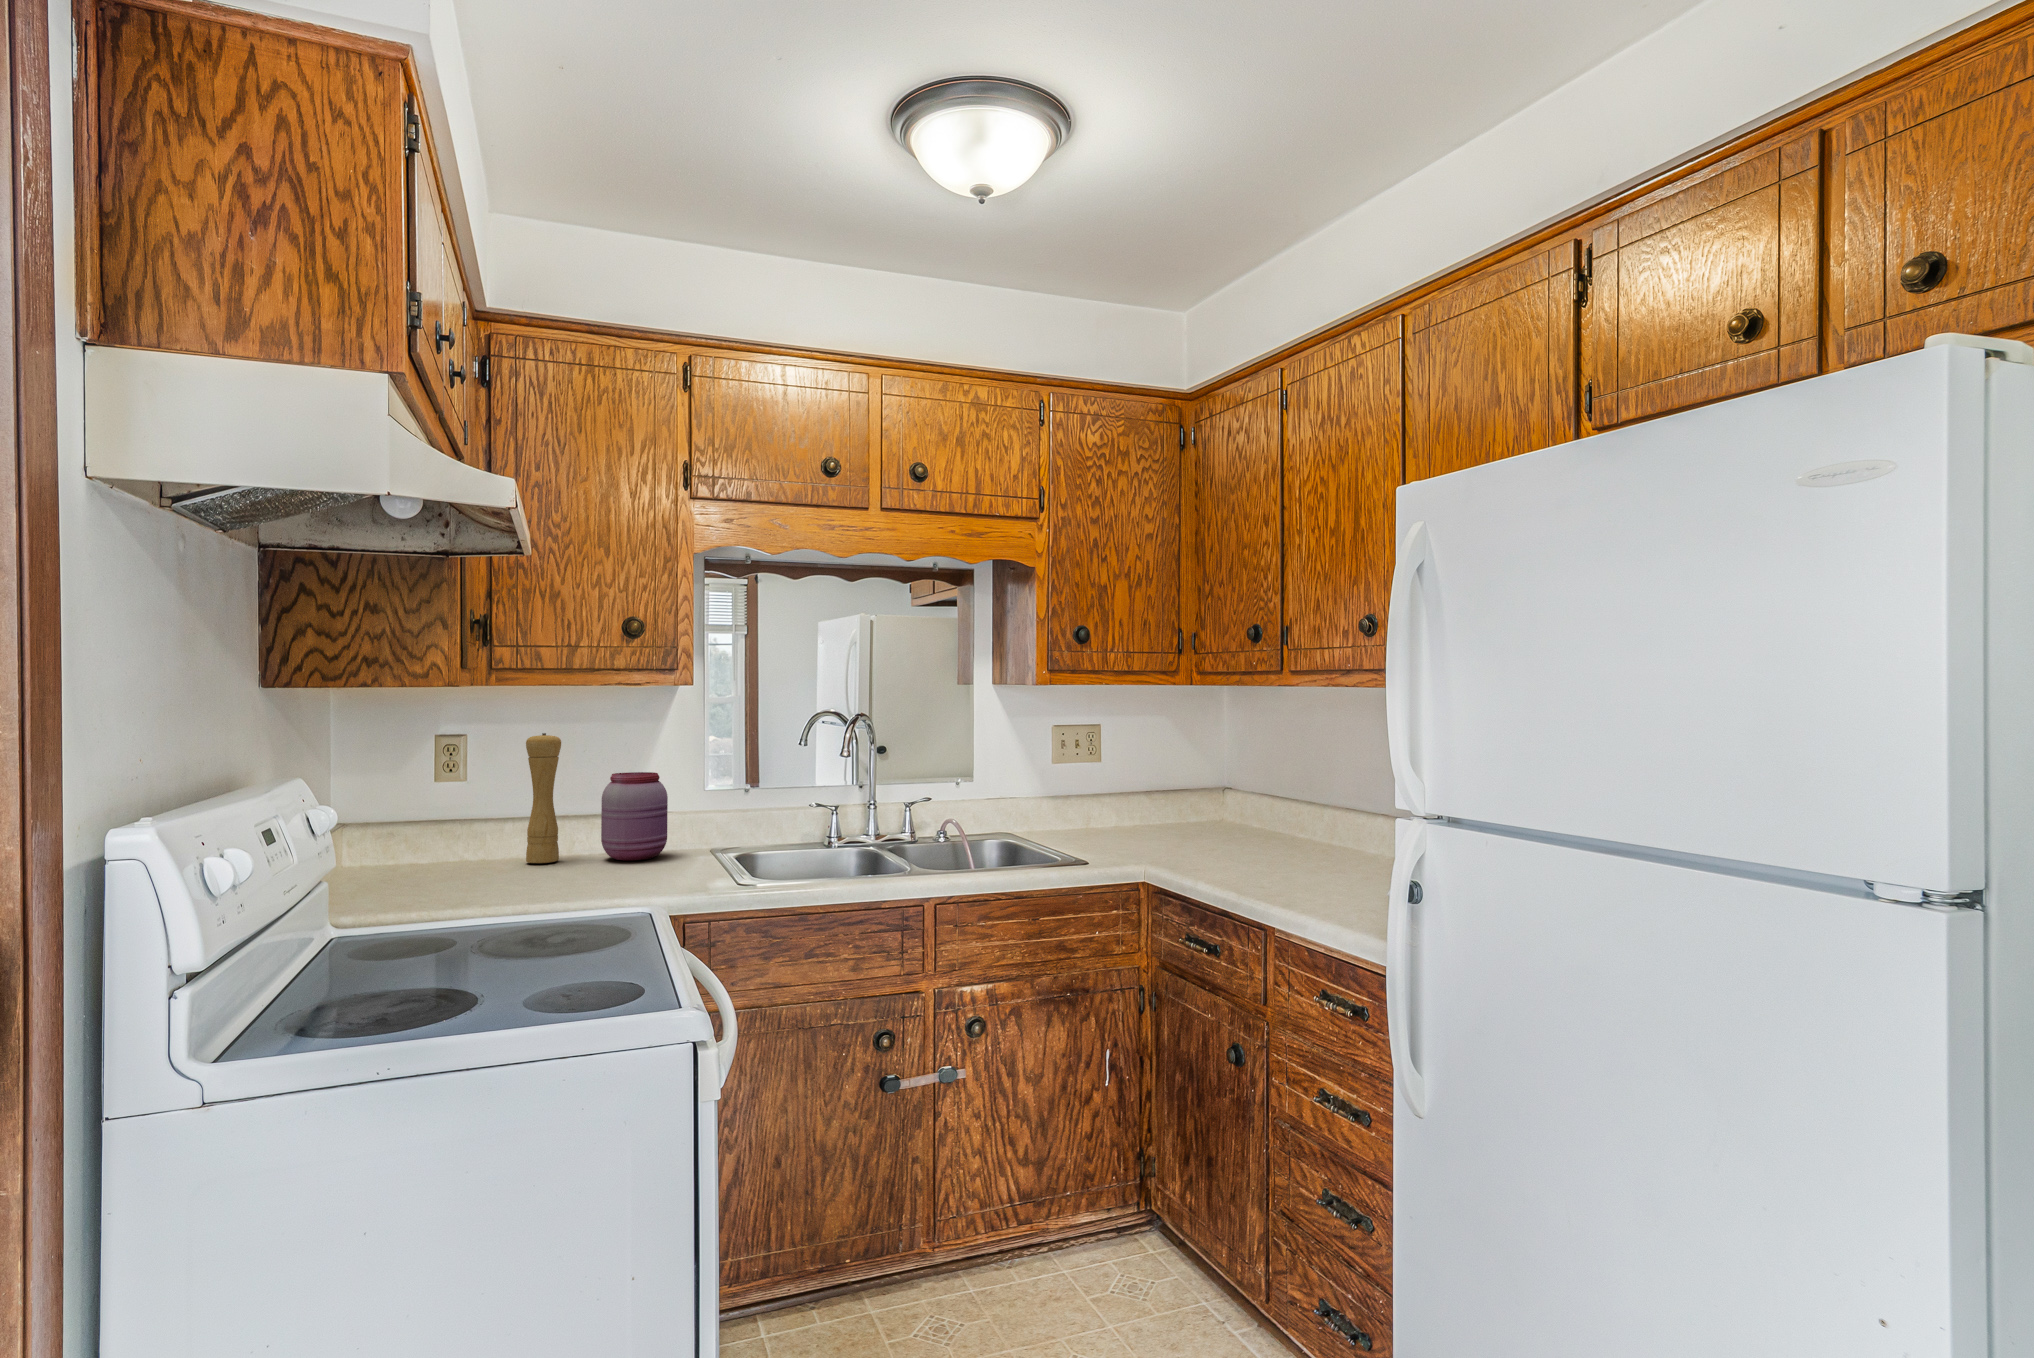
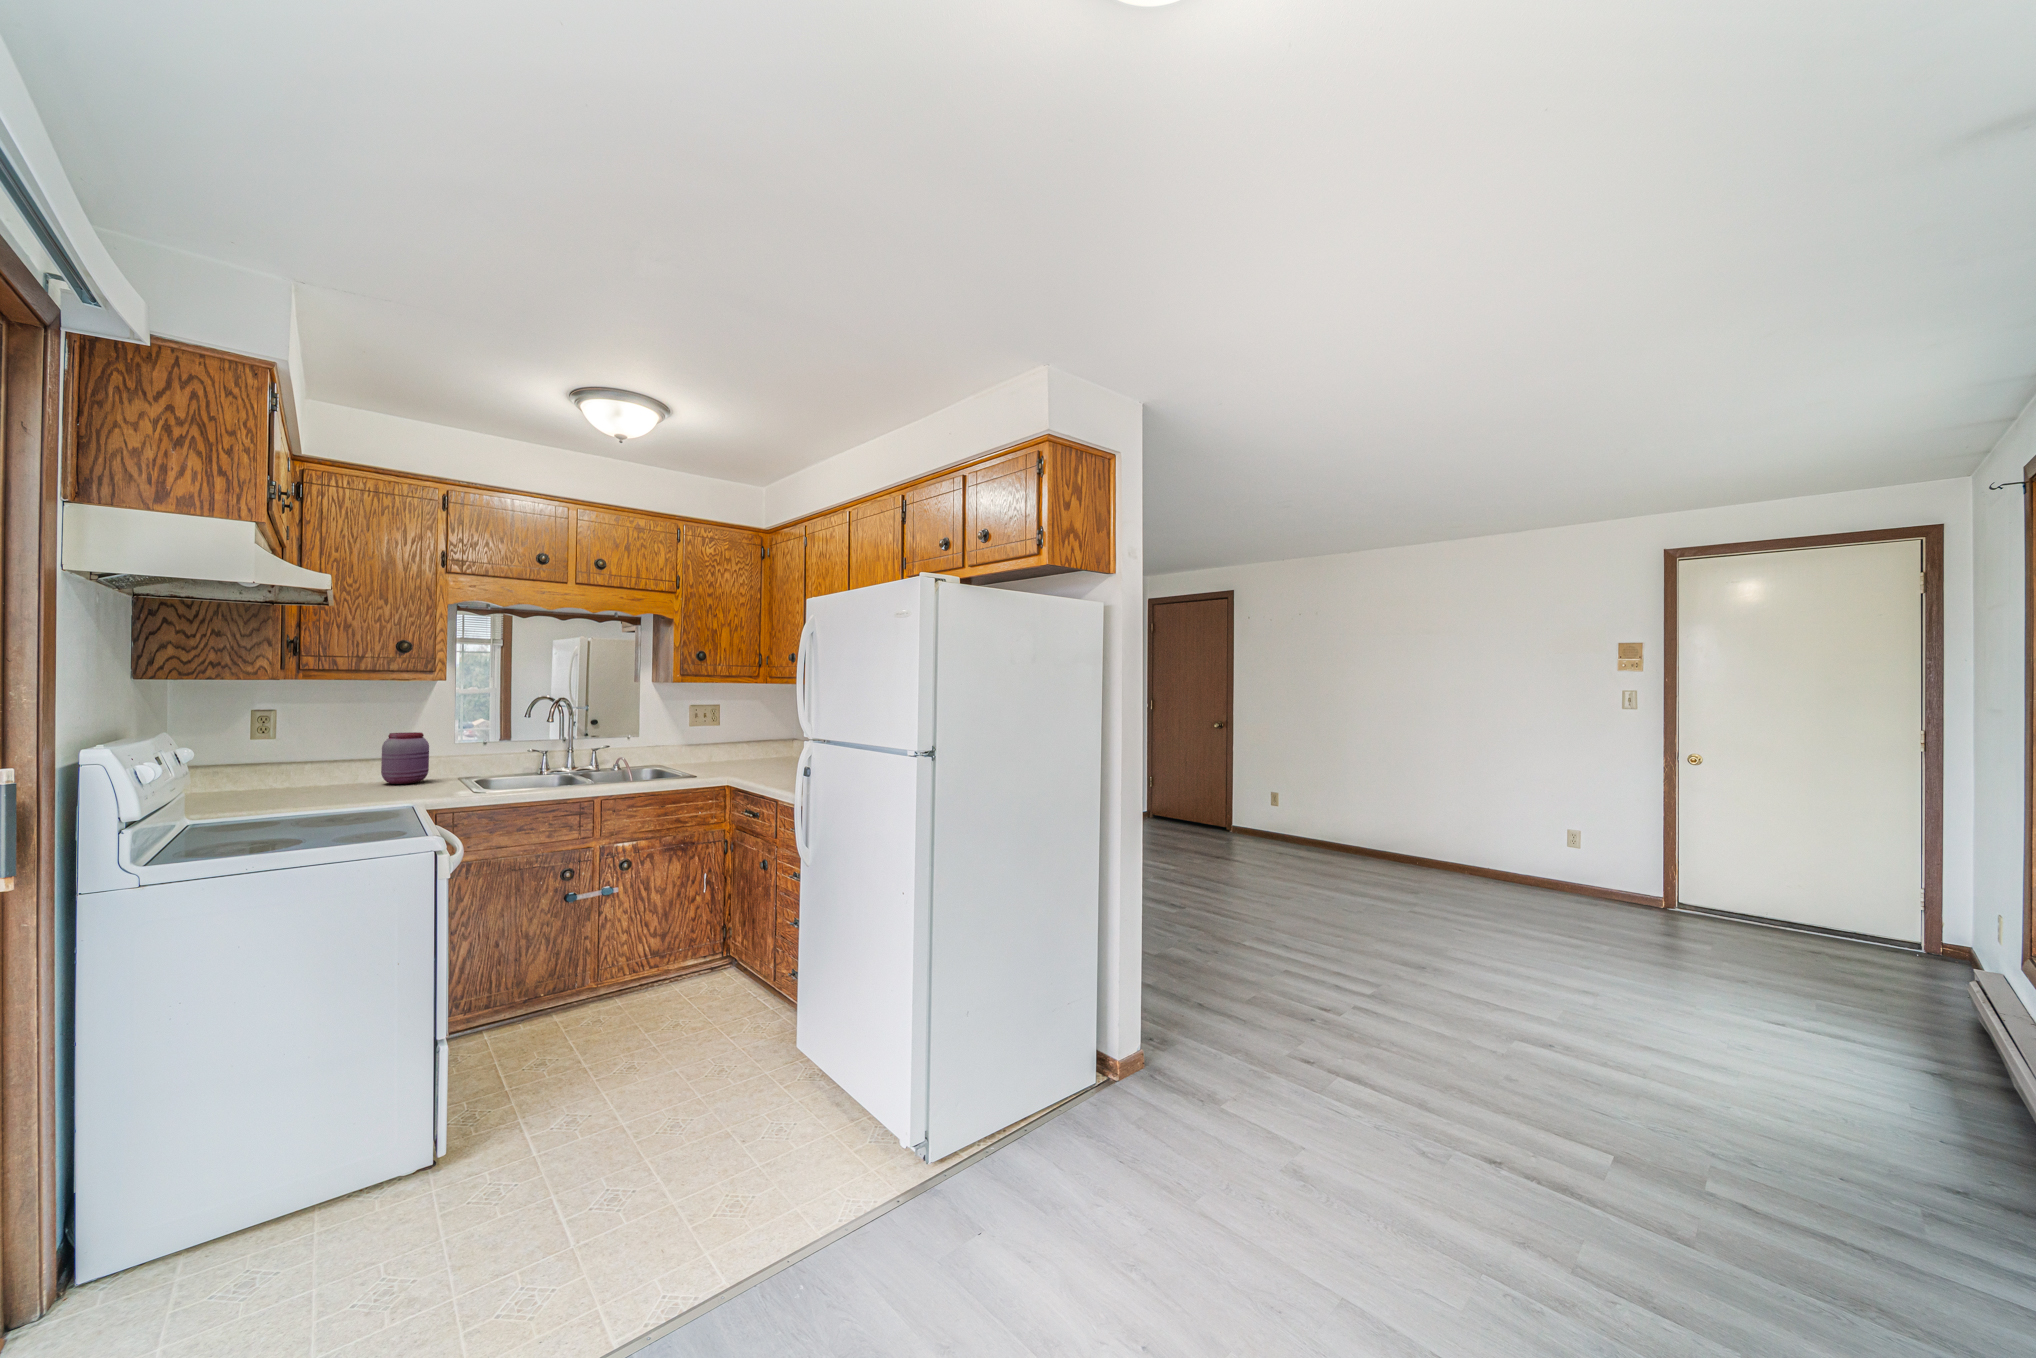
pepper mill: present [526,733,561,863] -> none [326,709,353,787]

